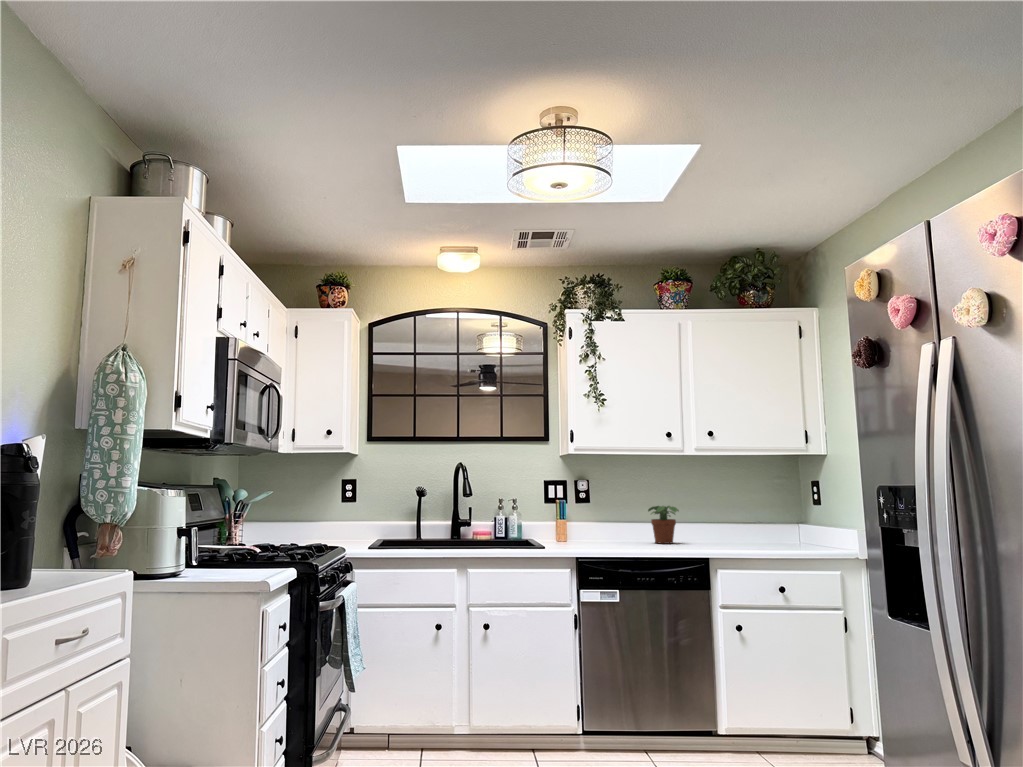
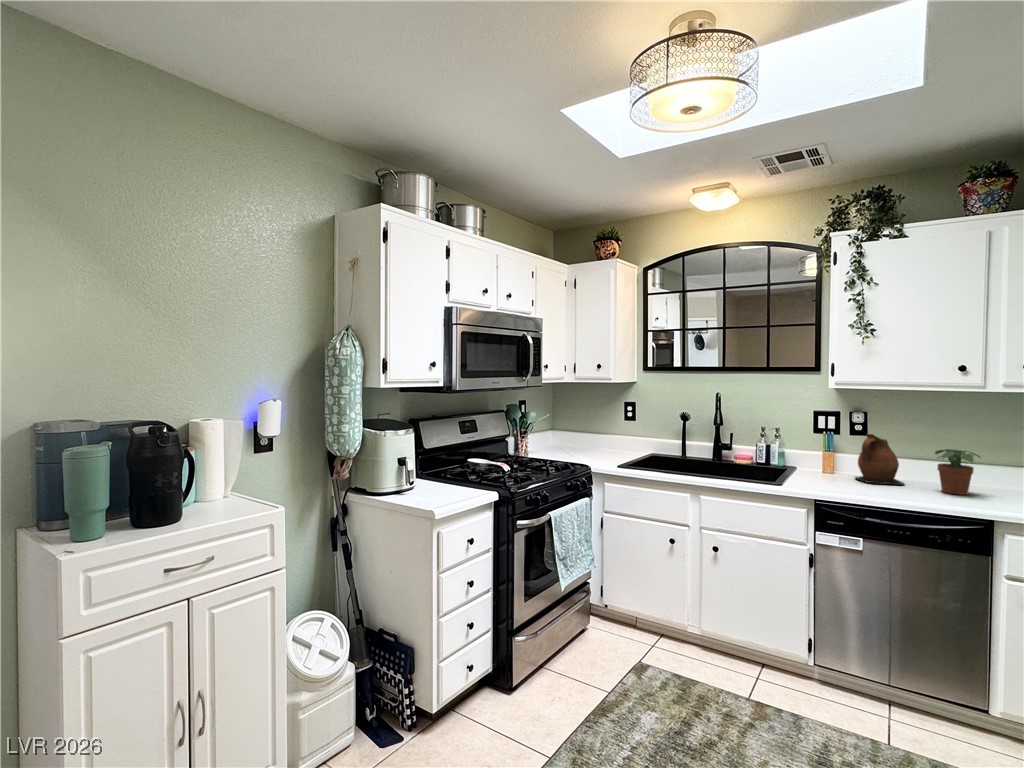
ceramic pitcher: none [585,497,627,543] -> present [855,434,904,485]

